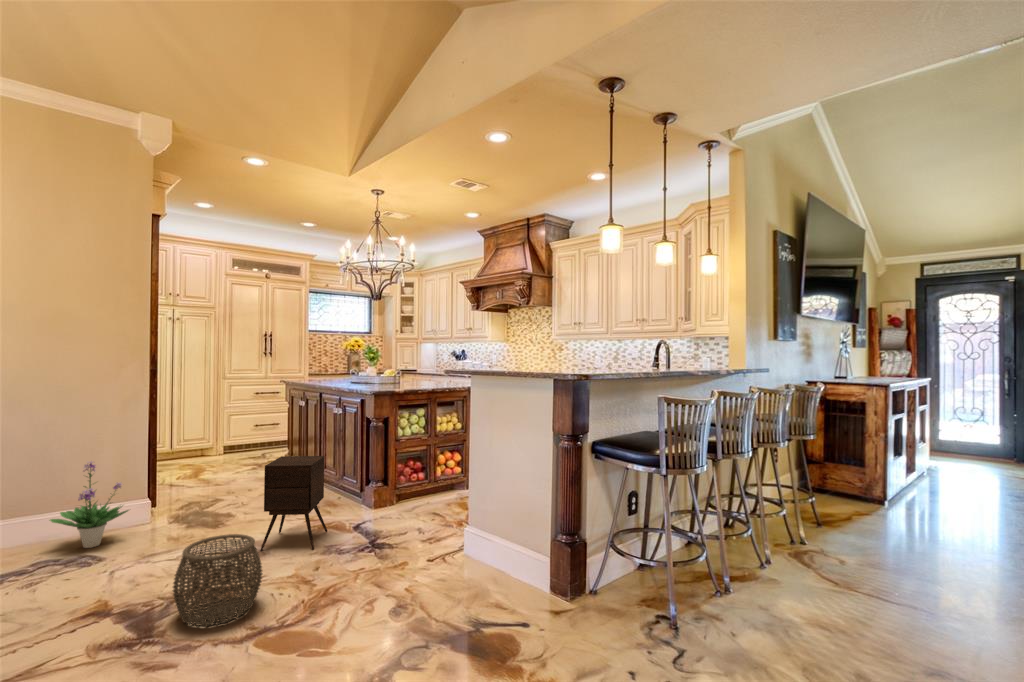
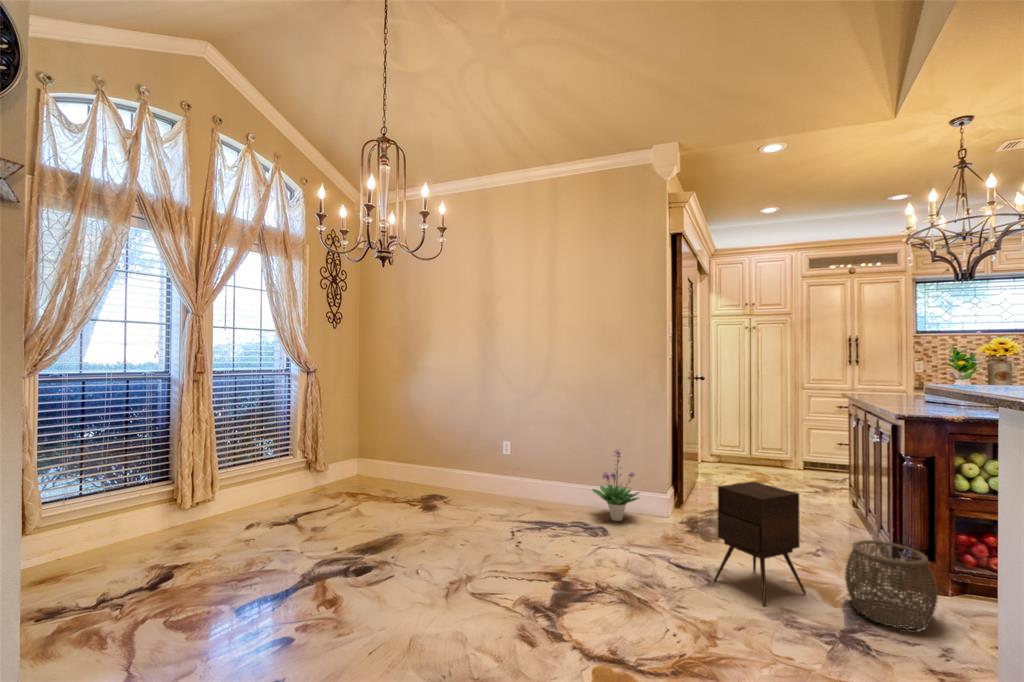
woven basket: present [173,534,262,627] -> present [845,540,938,630]

